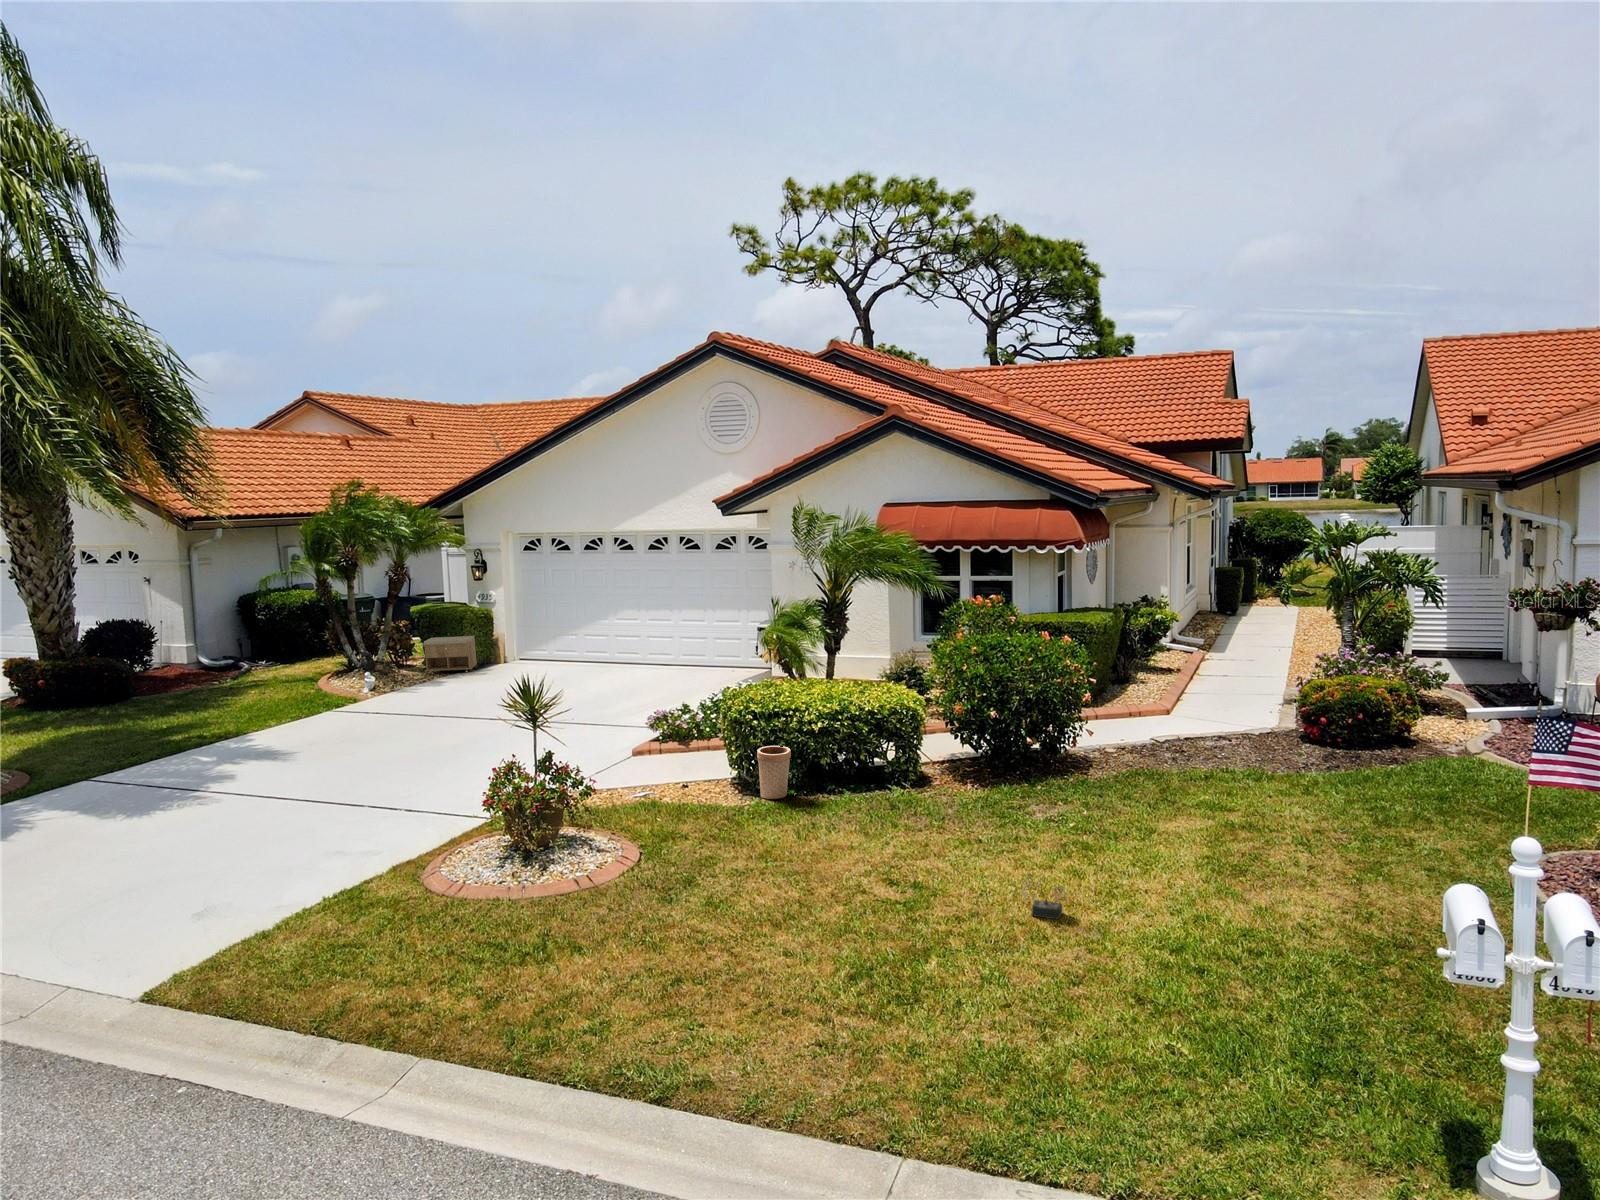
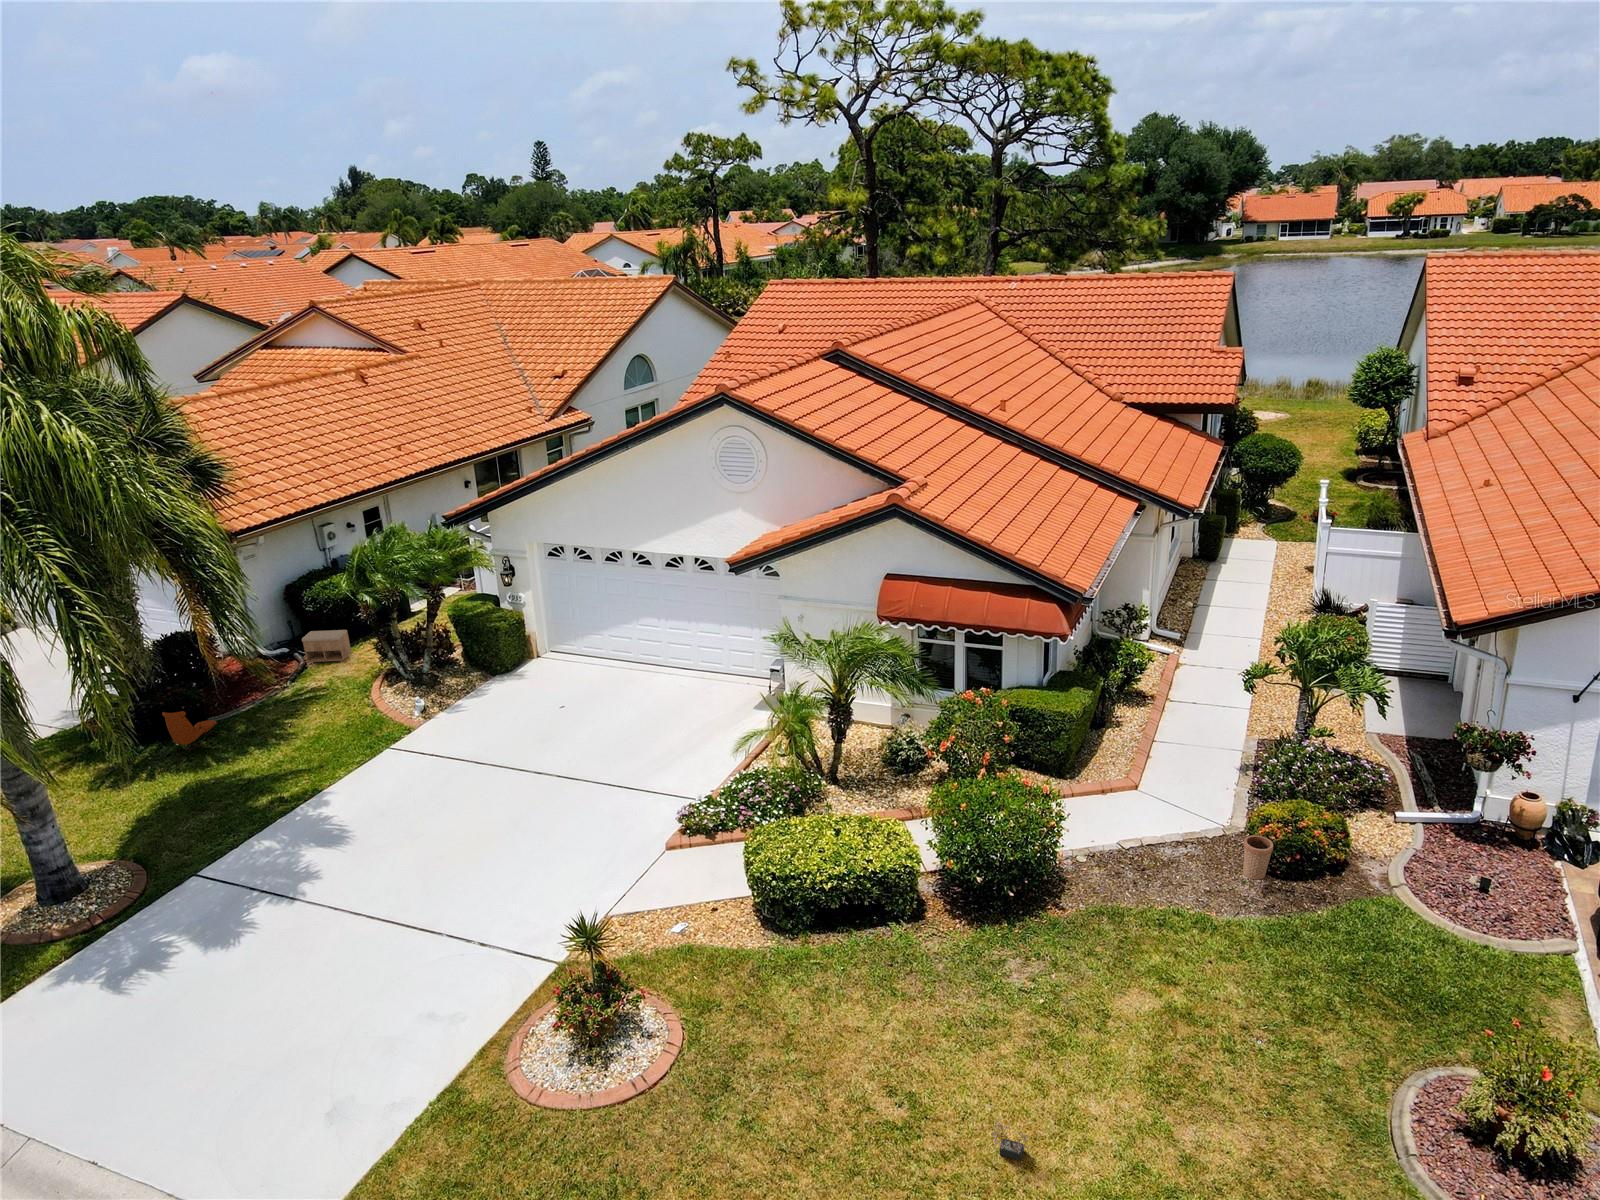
storage bench: present [424,636,477,674] -> present [302,630,351,664]
lounge chair: none [83,661,145,717] -> present [162,711,219,756]
basket: present [757,746,791,799] -> present [1243,835,1273,879]

